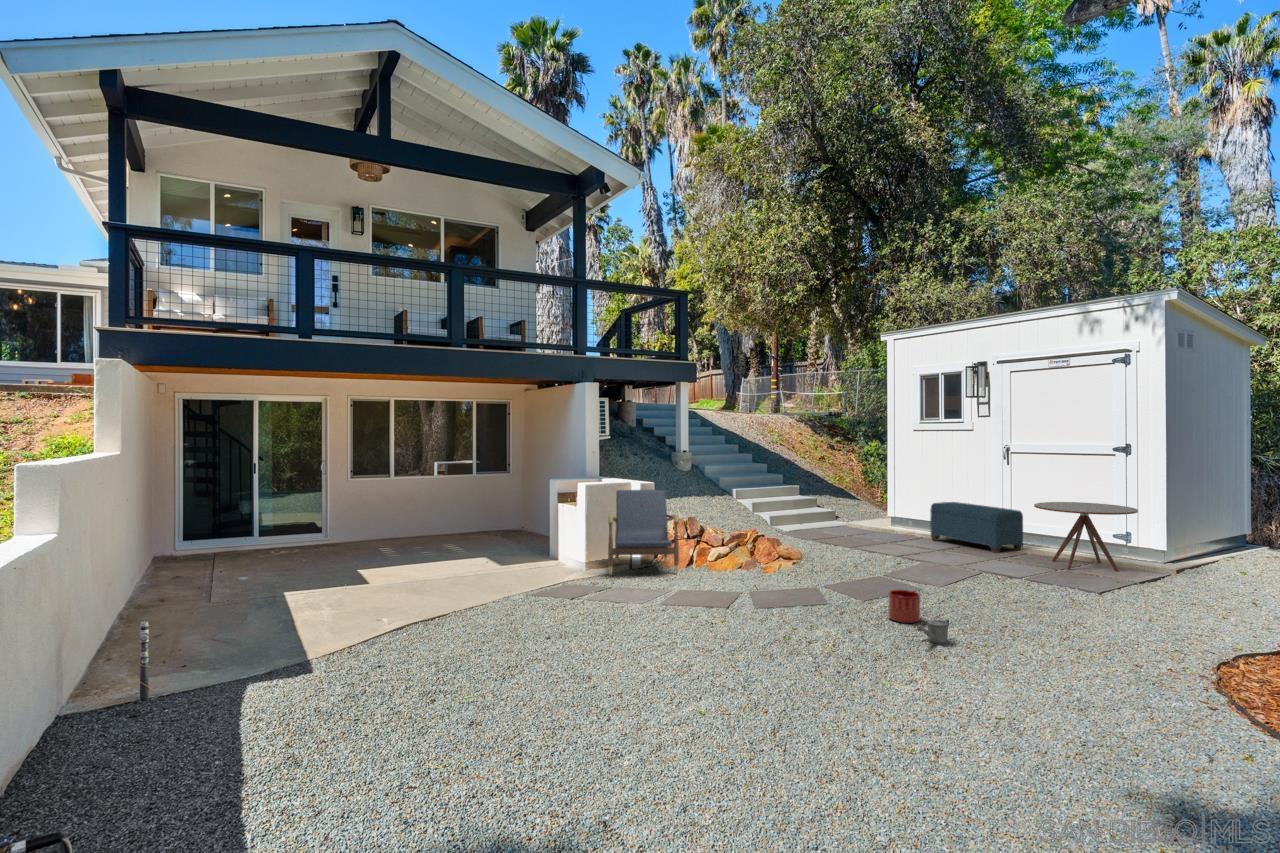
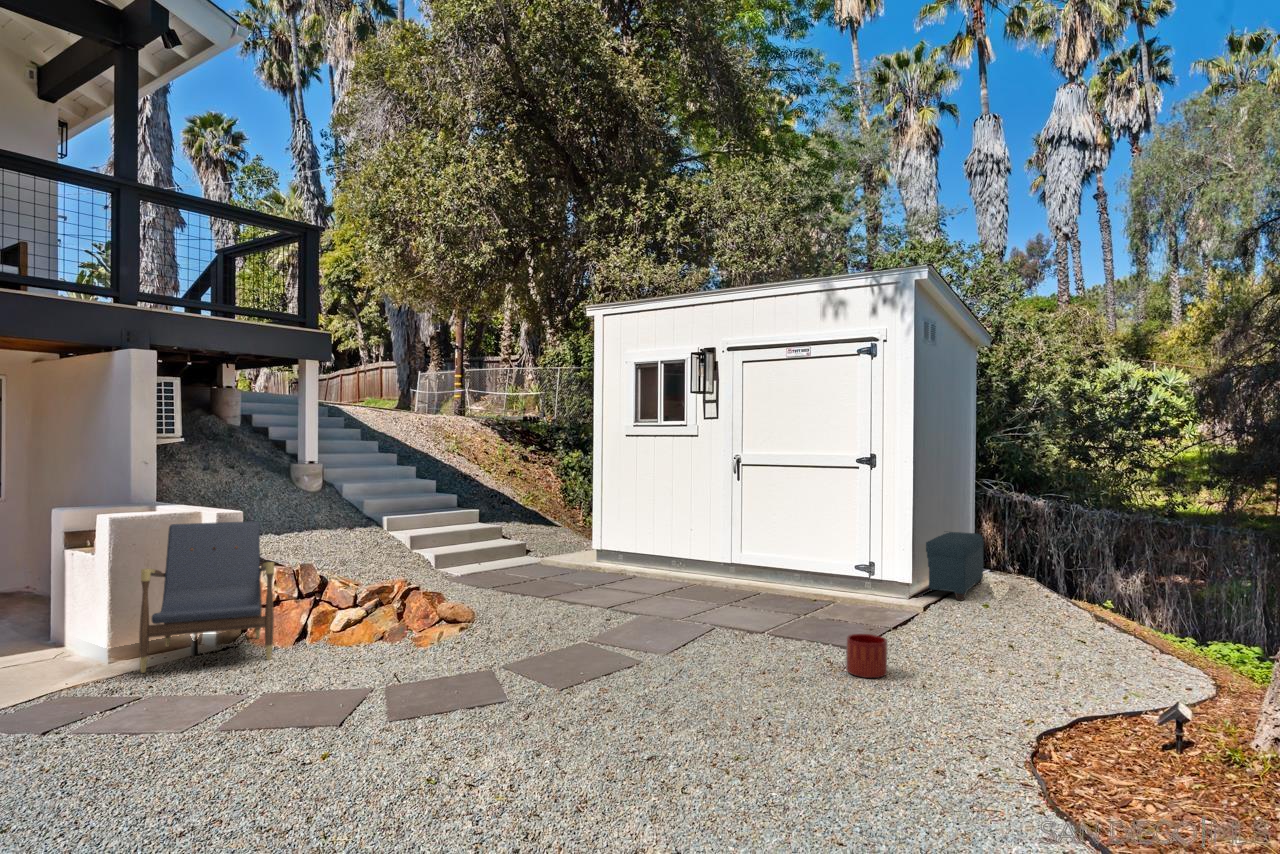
bench: present [930,502,1023,553] -> present [926,532,984,601]
round table: present [1034,502,1138,572] -> none [767,522,876,607]
planter: present [888,590,921,623] -> present [846,634,887,678]
watering can: present [918,619,949,644] -> none [641,710,684,753]

